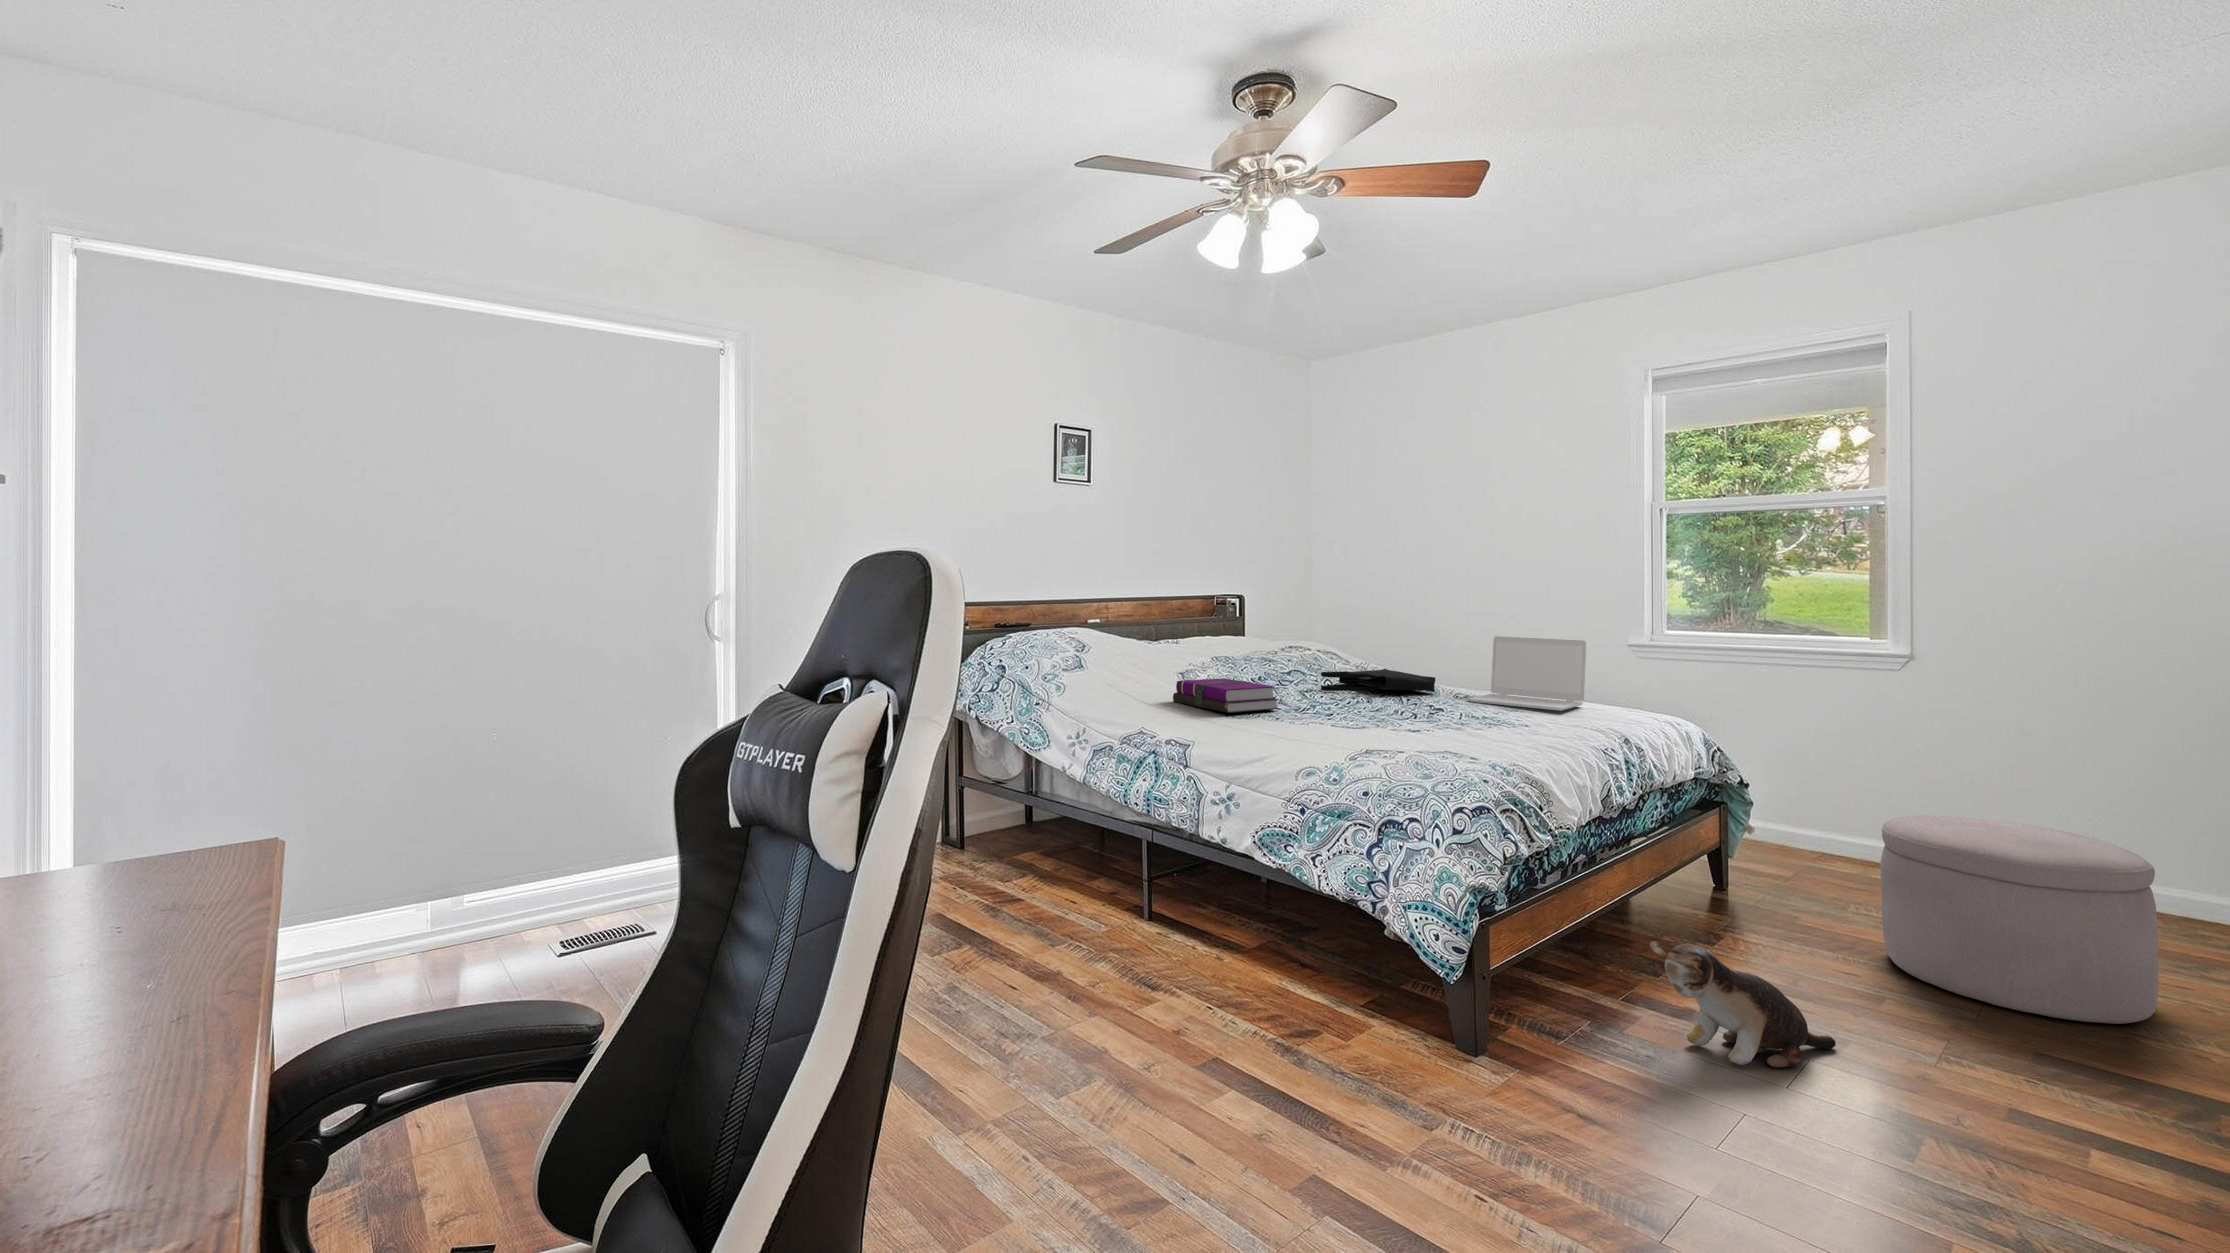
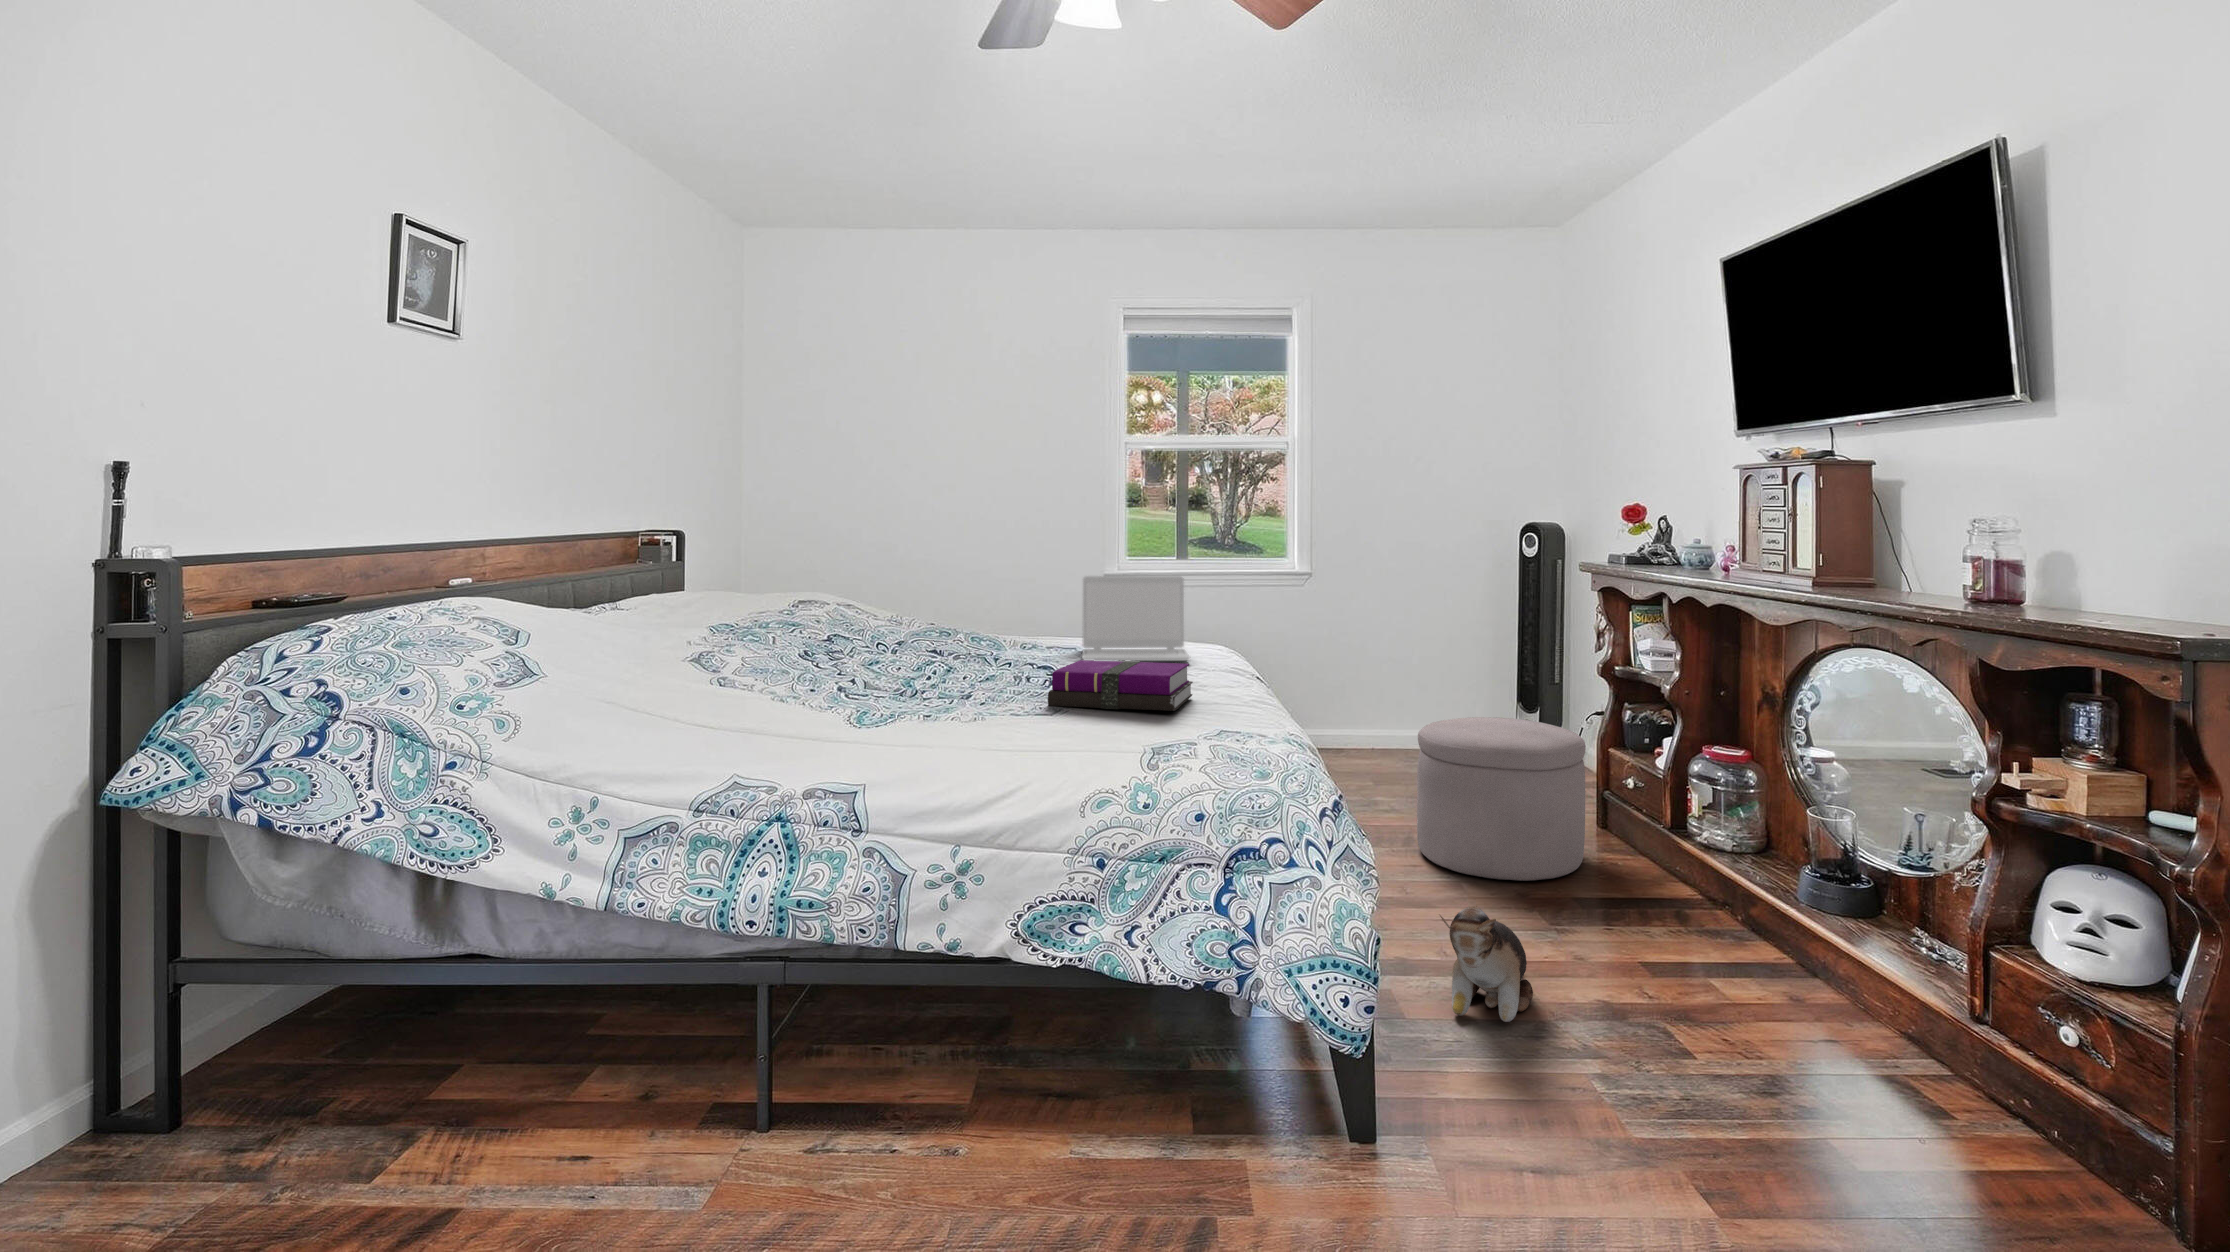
tote bag: present [1321,669,1435,692] -> none [906,628,1034,668]
notebook: present [1173,678,1279,713] -> present [1048,660,1193,711]

